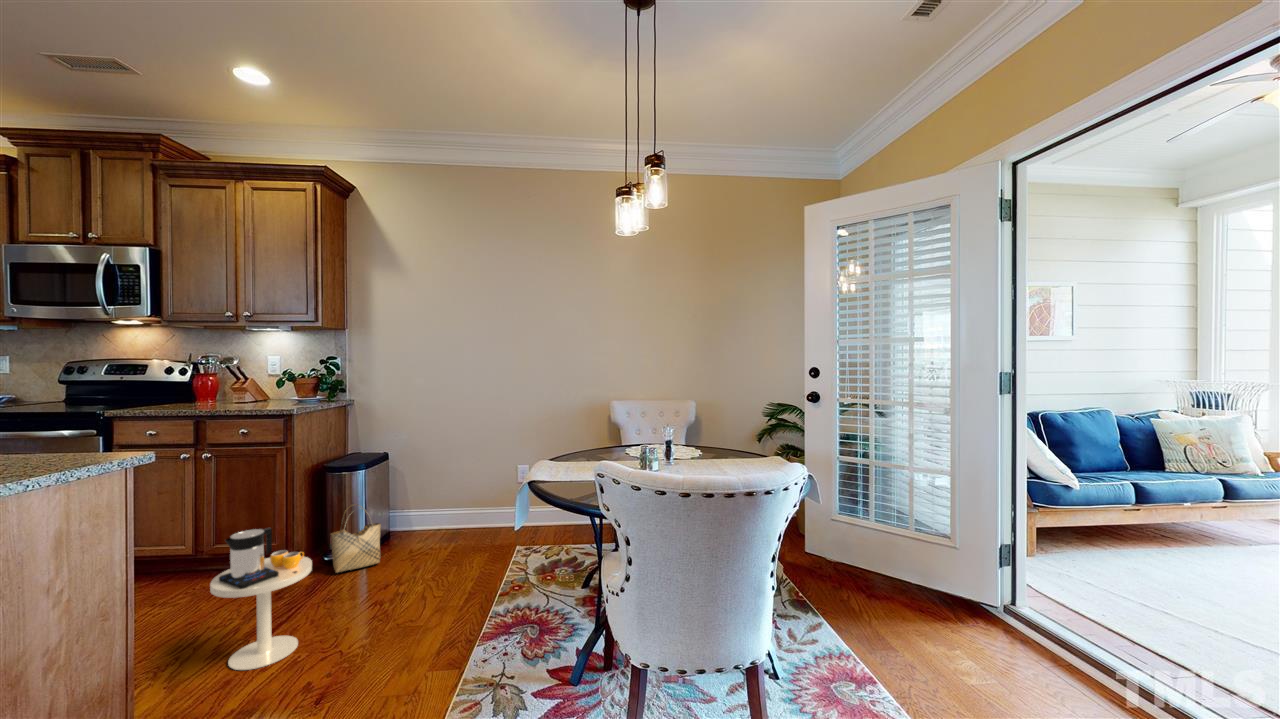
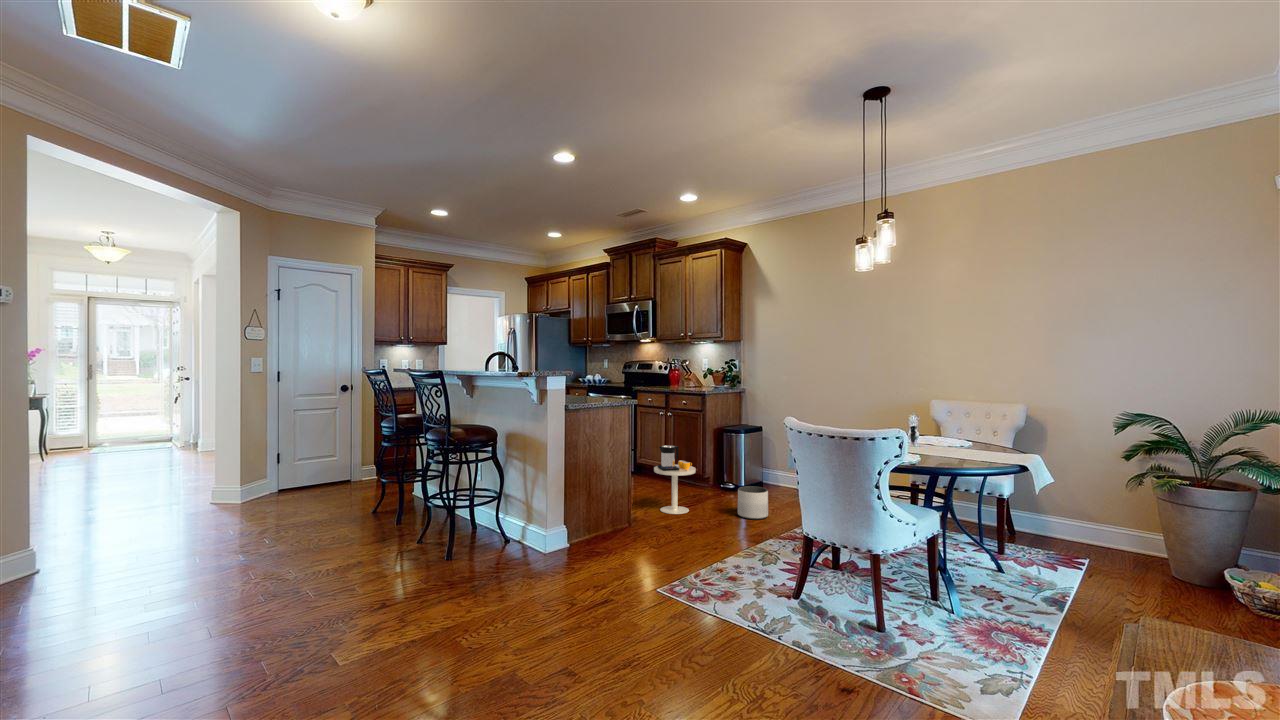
woven basket: present [331,505,381,573] -> none [720,454,749,494]
planter: none [397,556,448,618] -> present [738,486,768,519]

